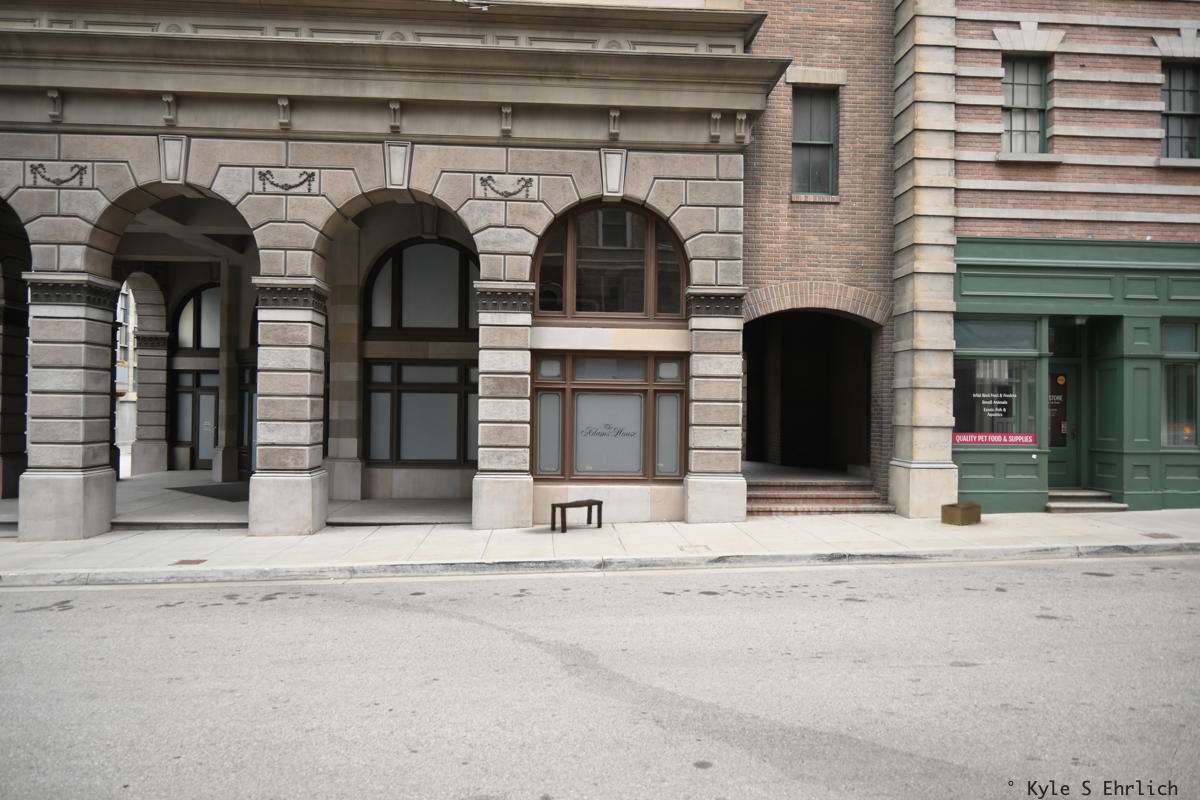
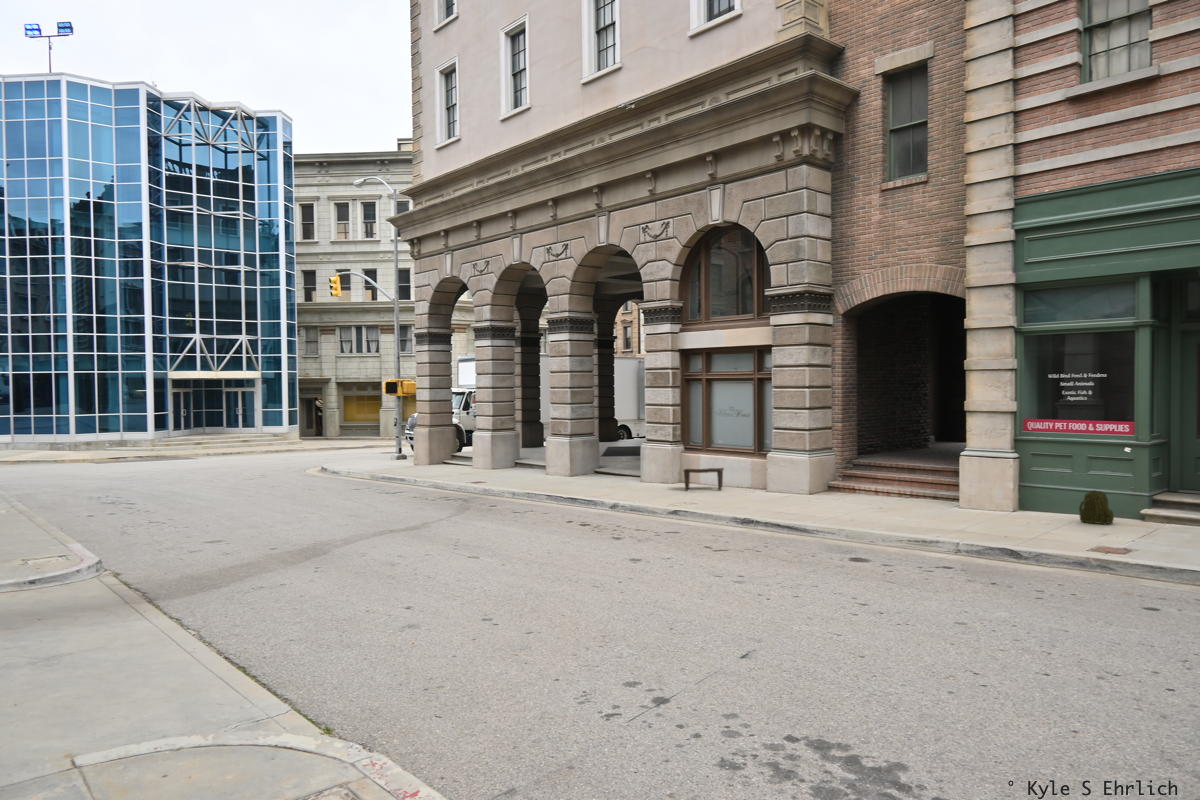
backpack: none [1001,491,1032,520] -> present [1079,491,1114,524]
cardboard box: present [941,501,981,525] -> none [989,497,1033,521]

